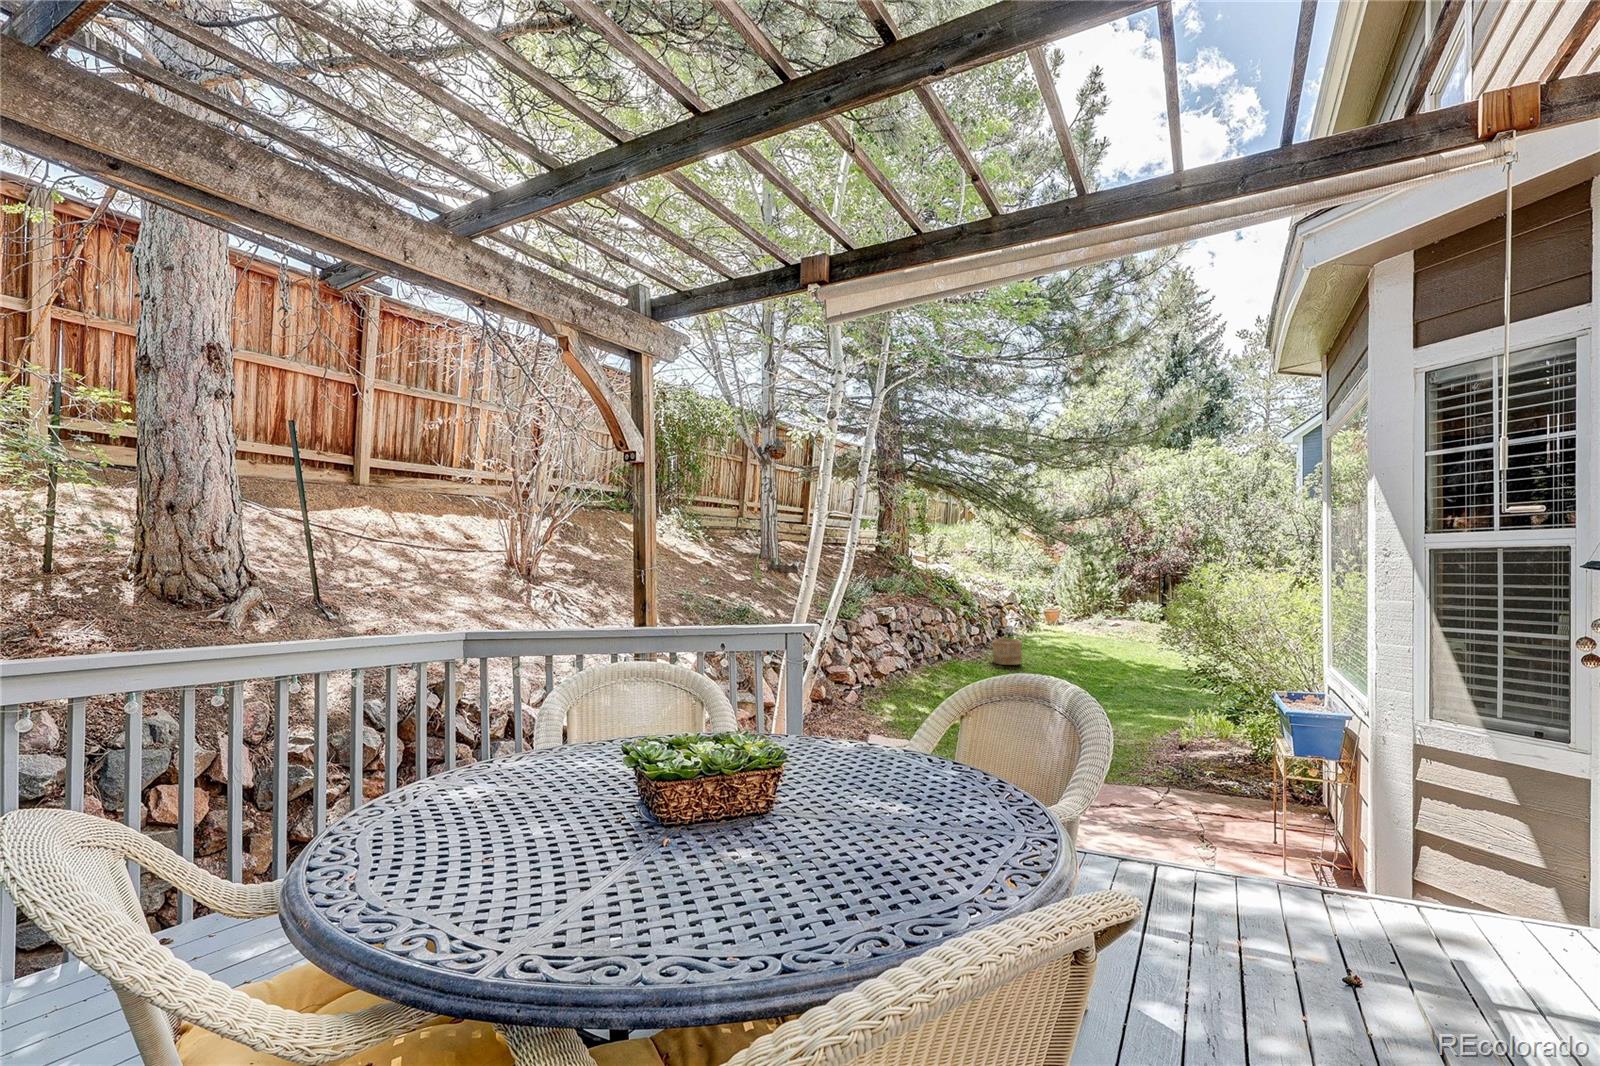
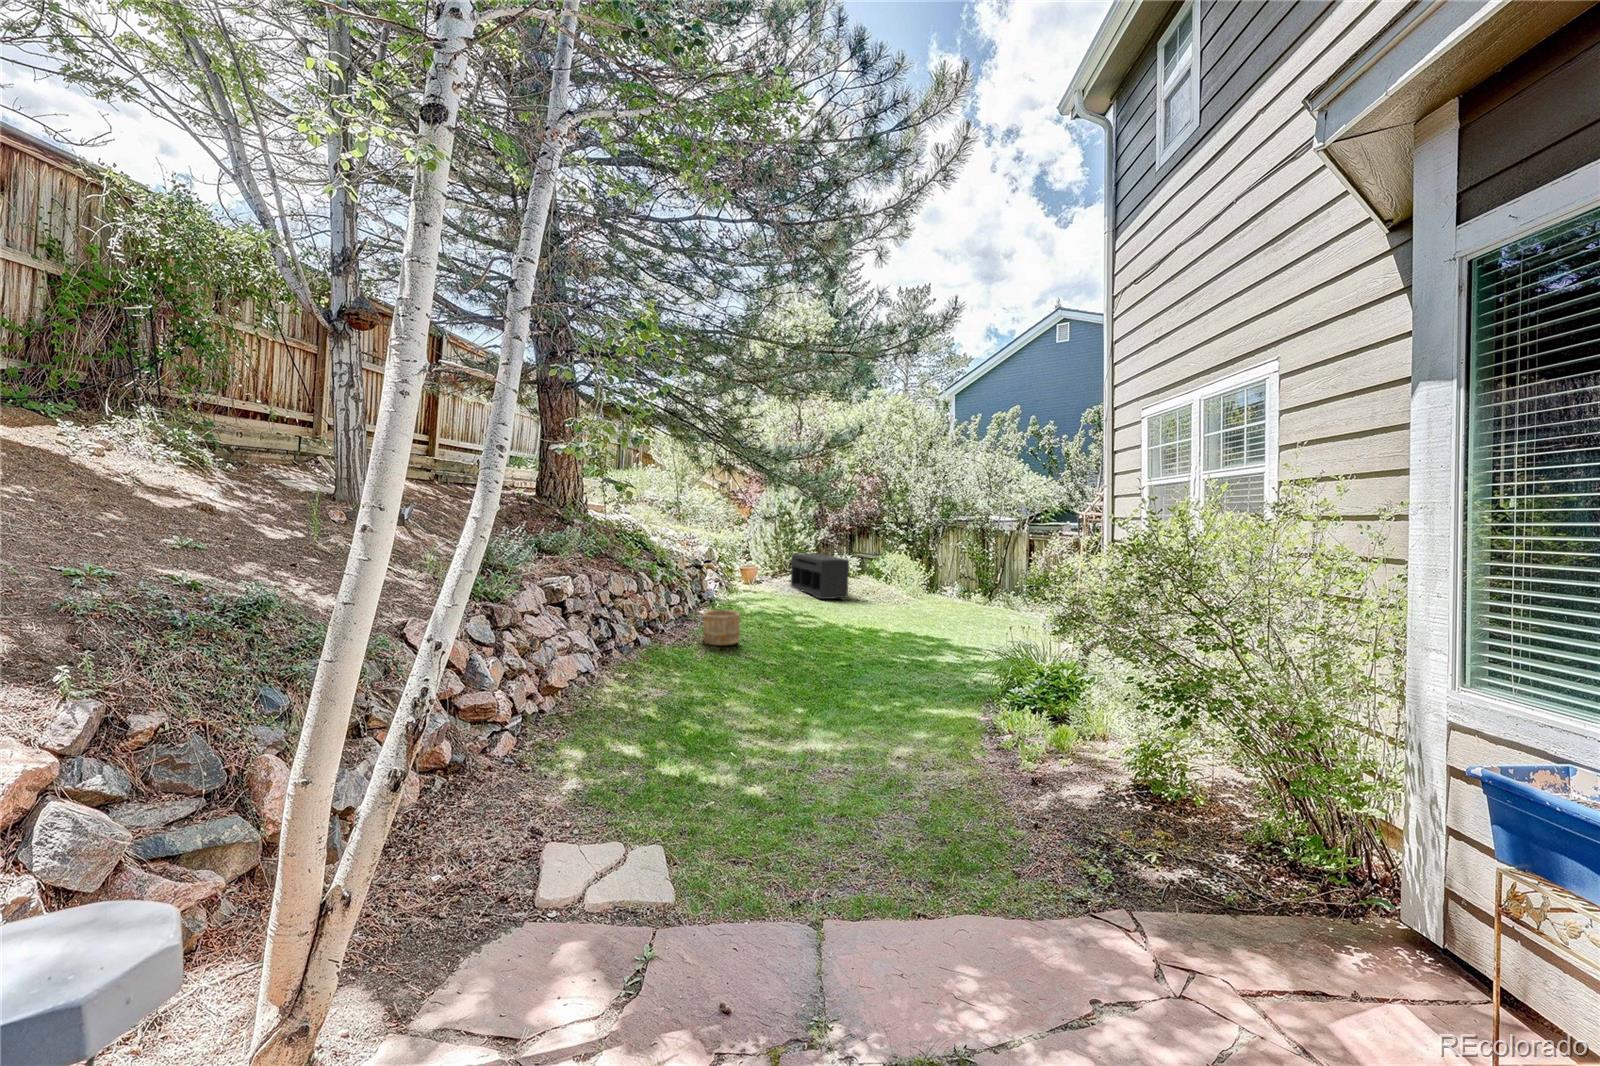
bench: none [1093,600,1145,641] -> present [791,553,849,599]

